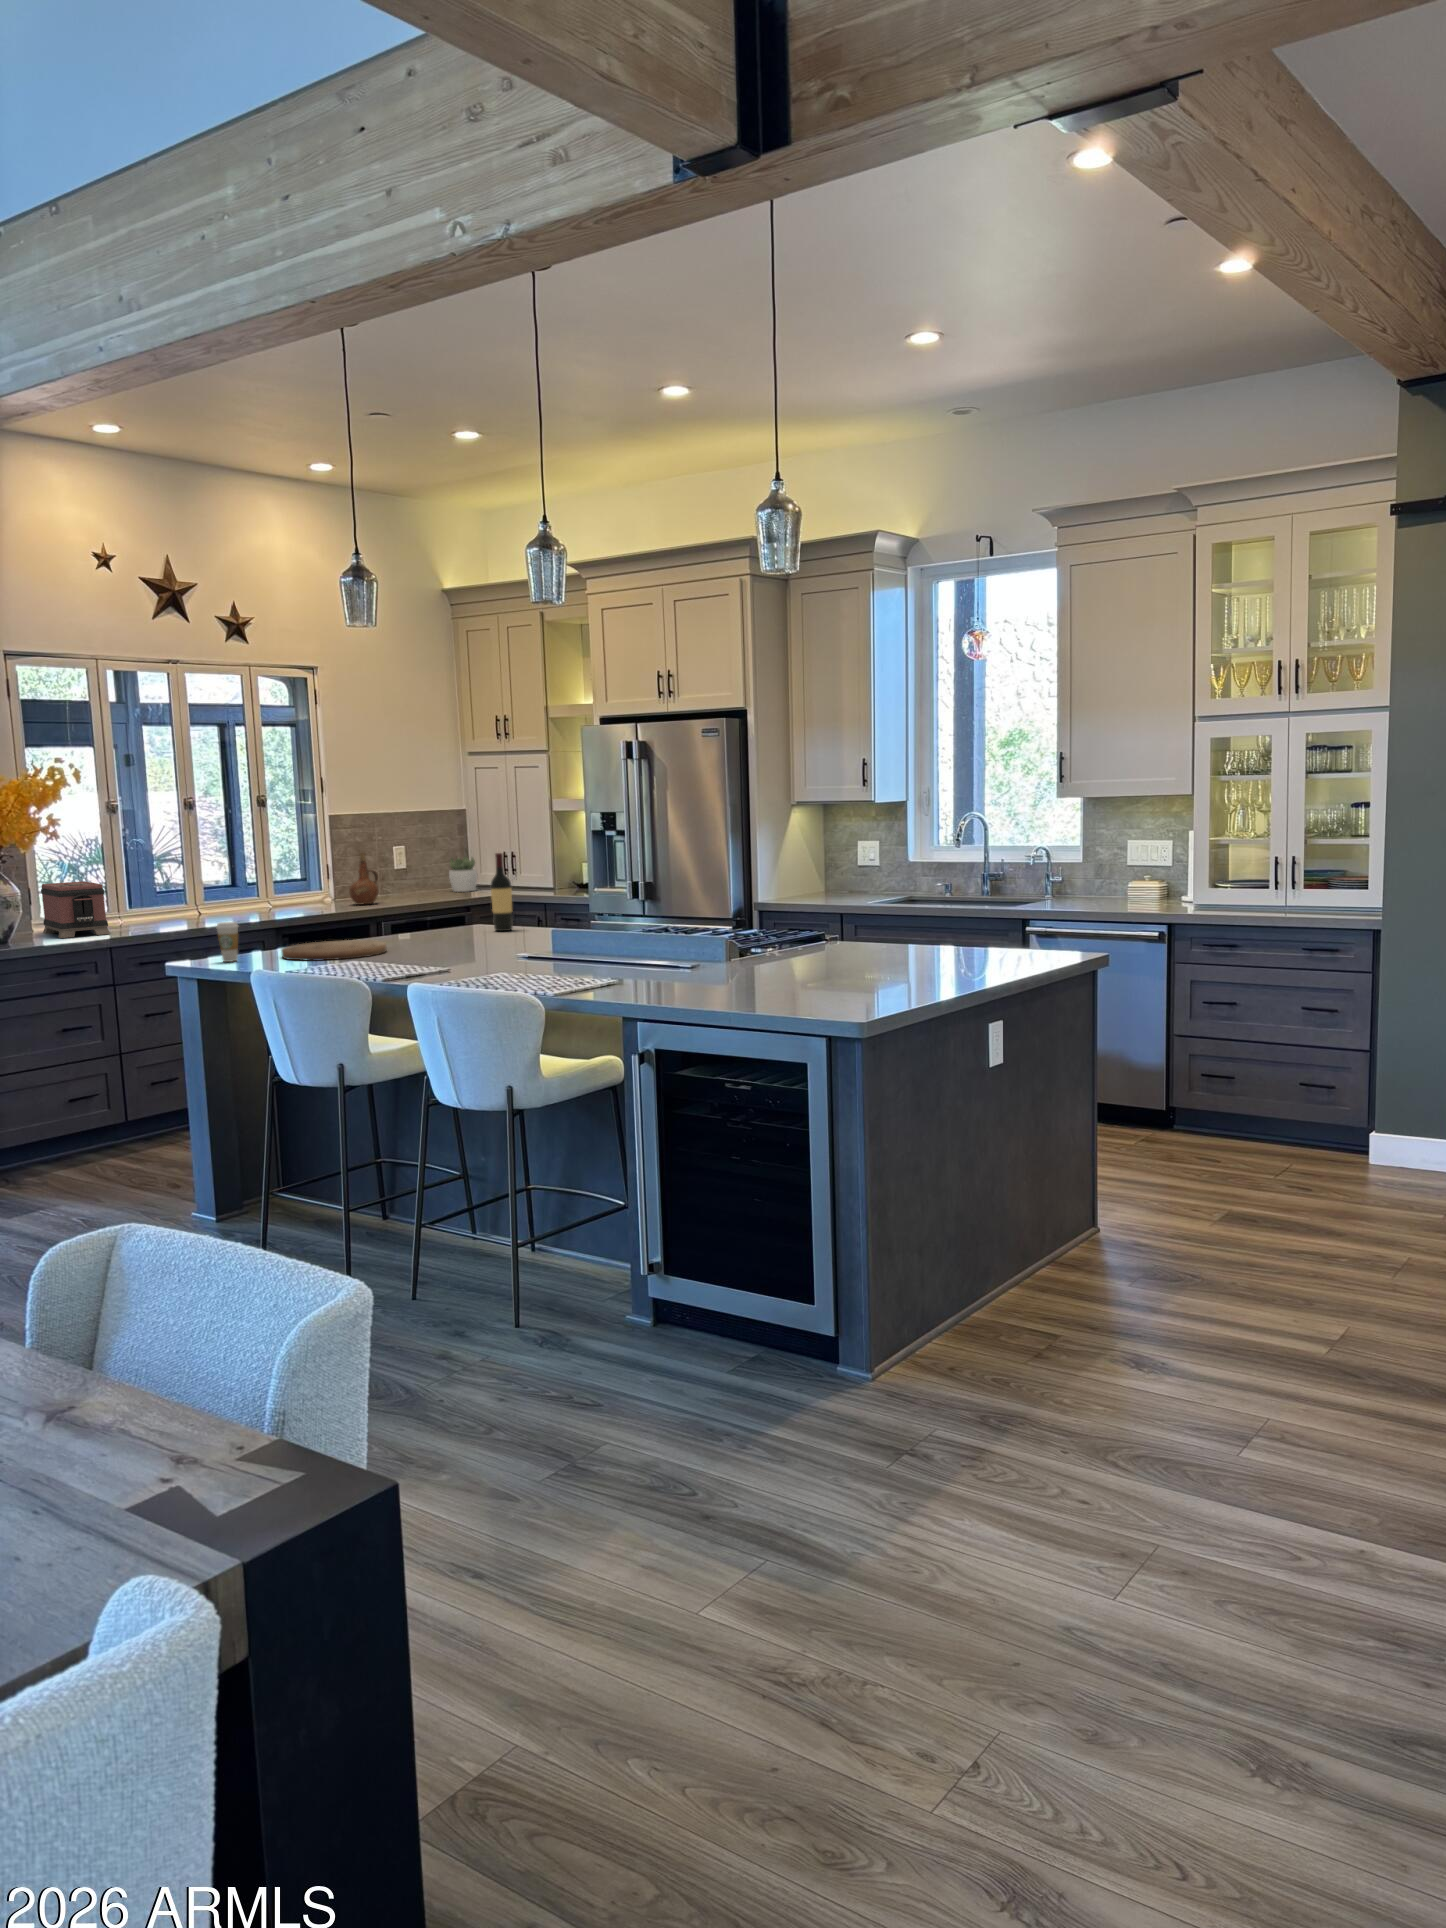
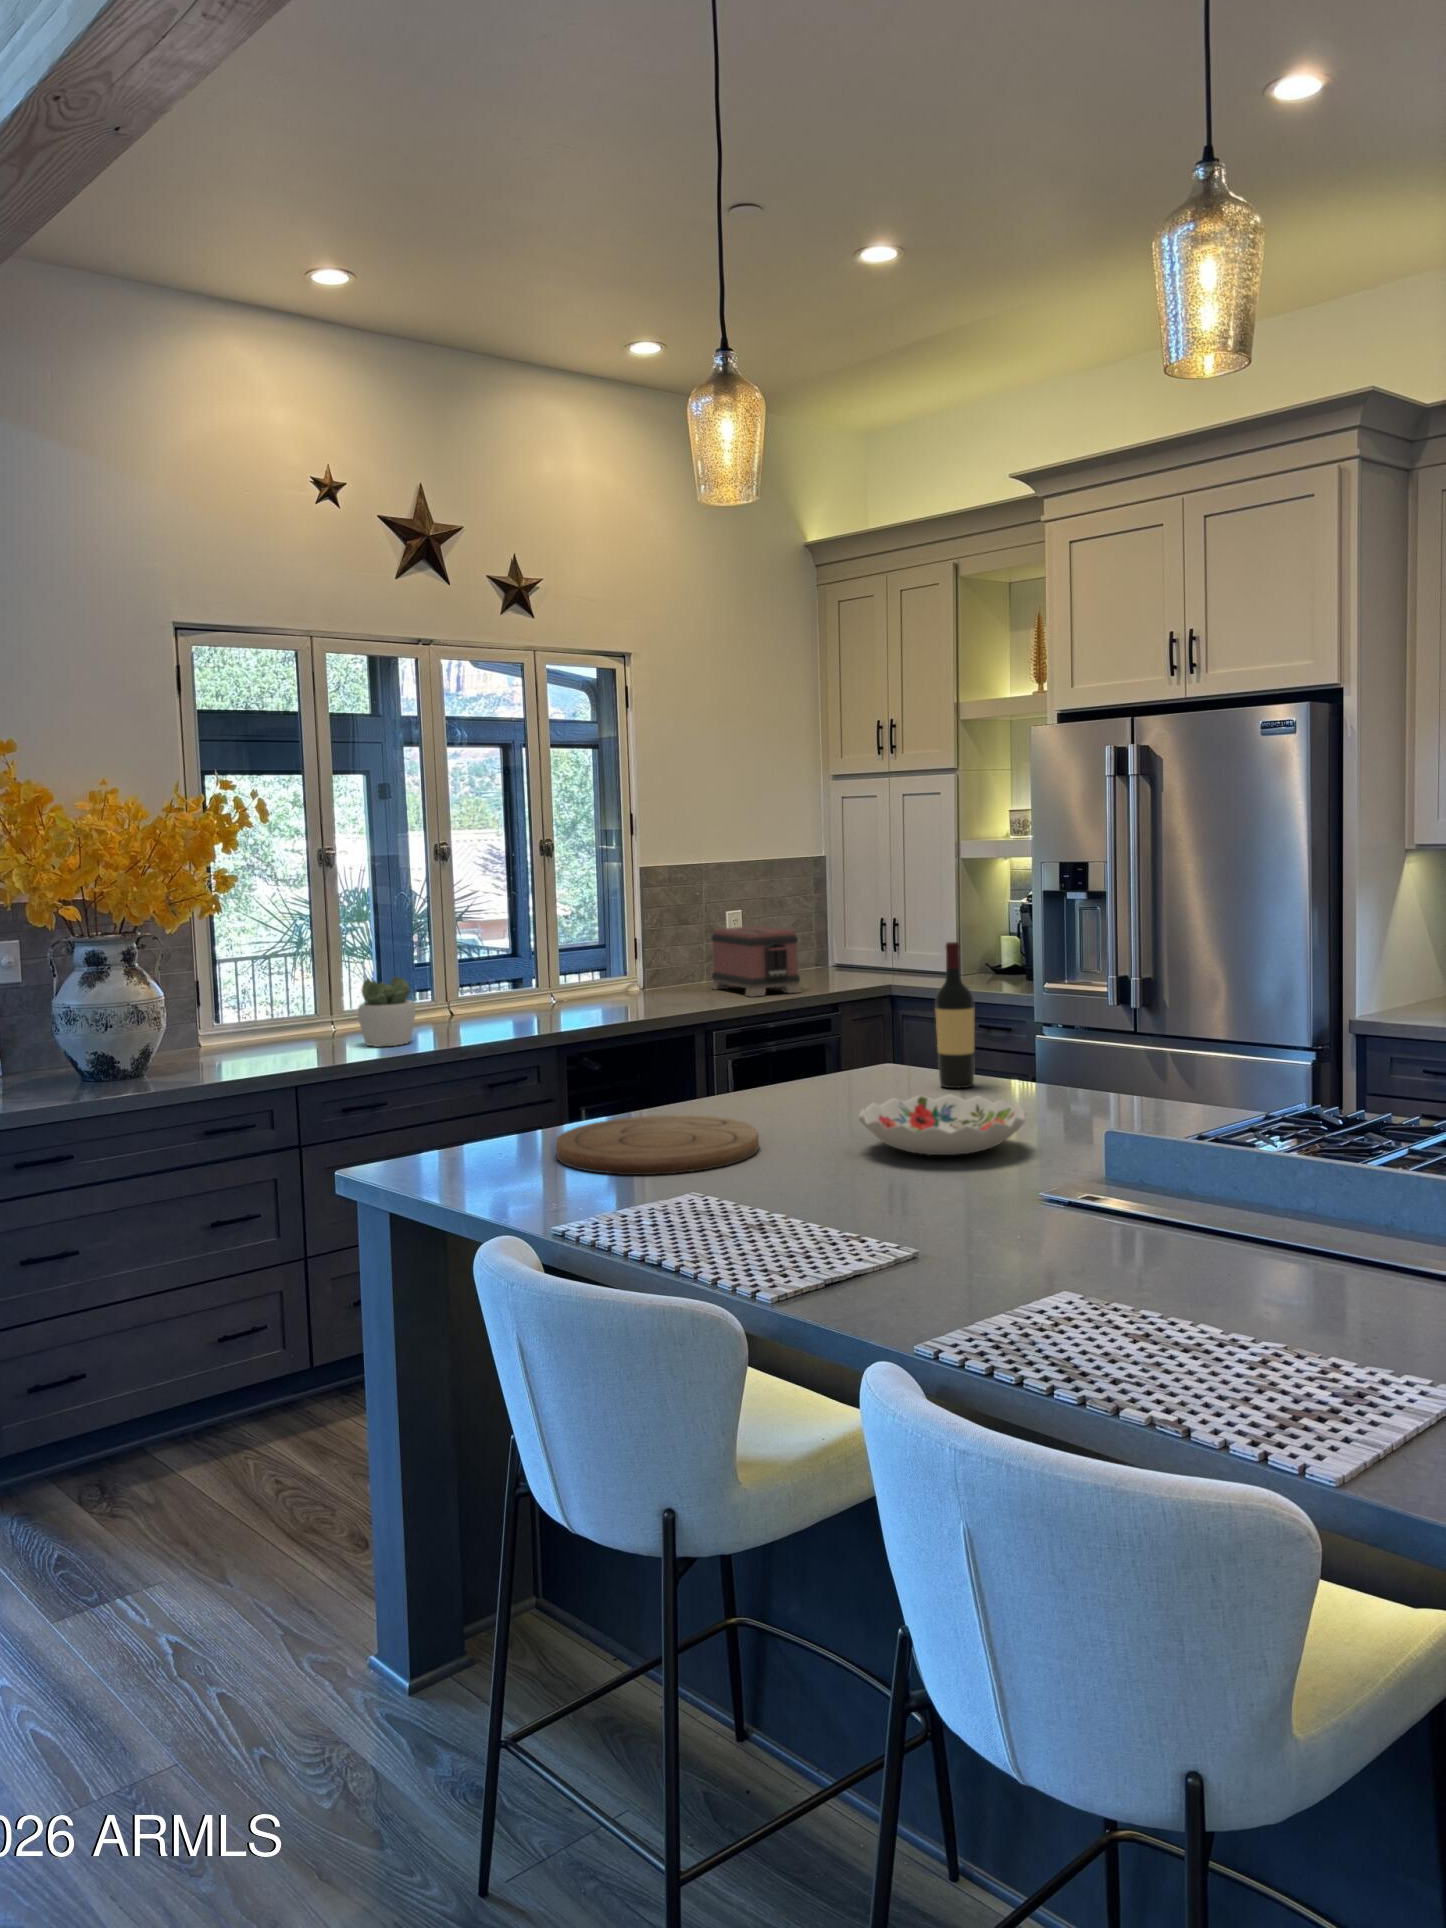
ceramic pitcher: present [349,853,378,905] -> none [666,925,709,1003]
succulent plant: present [449,857,478,892] -> present [358,976,416,1047]
toaster: present [41,881,111,938] -> present [711,926,802,997]
coffee cup: present [216,922,238,962] -> none [433,1085,477,1167]
decorative bowl: none [435,924,517,949] -> present [859,1094,1026,1155]

